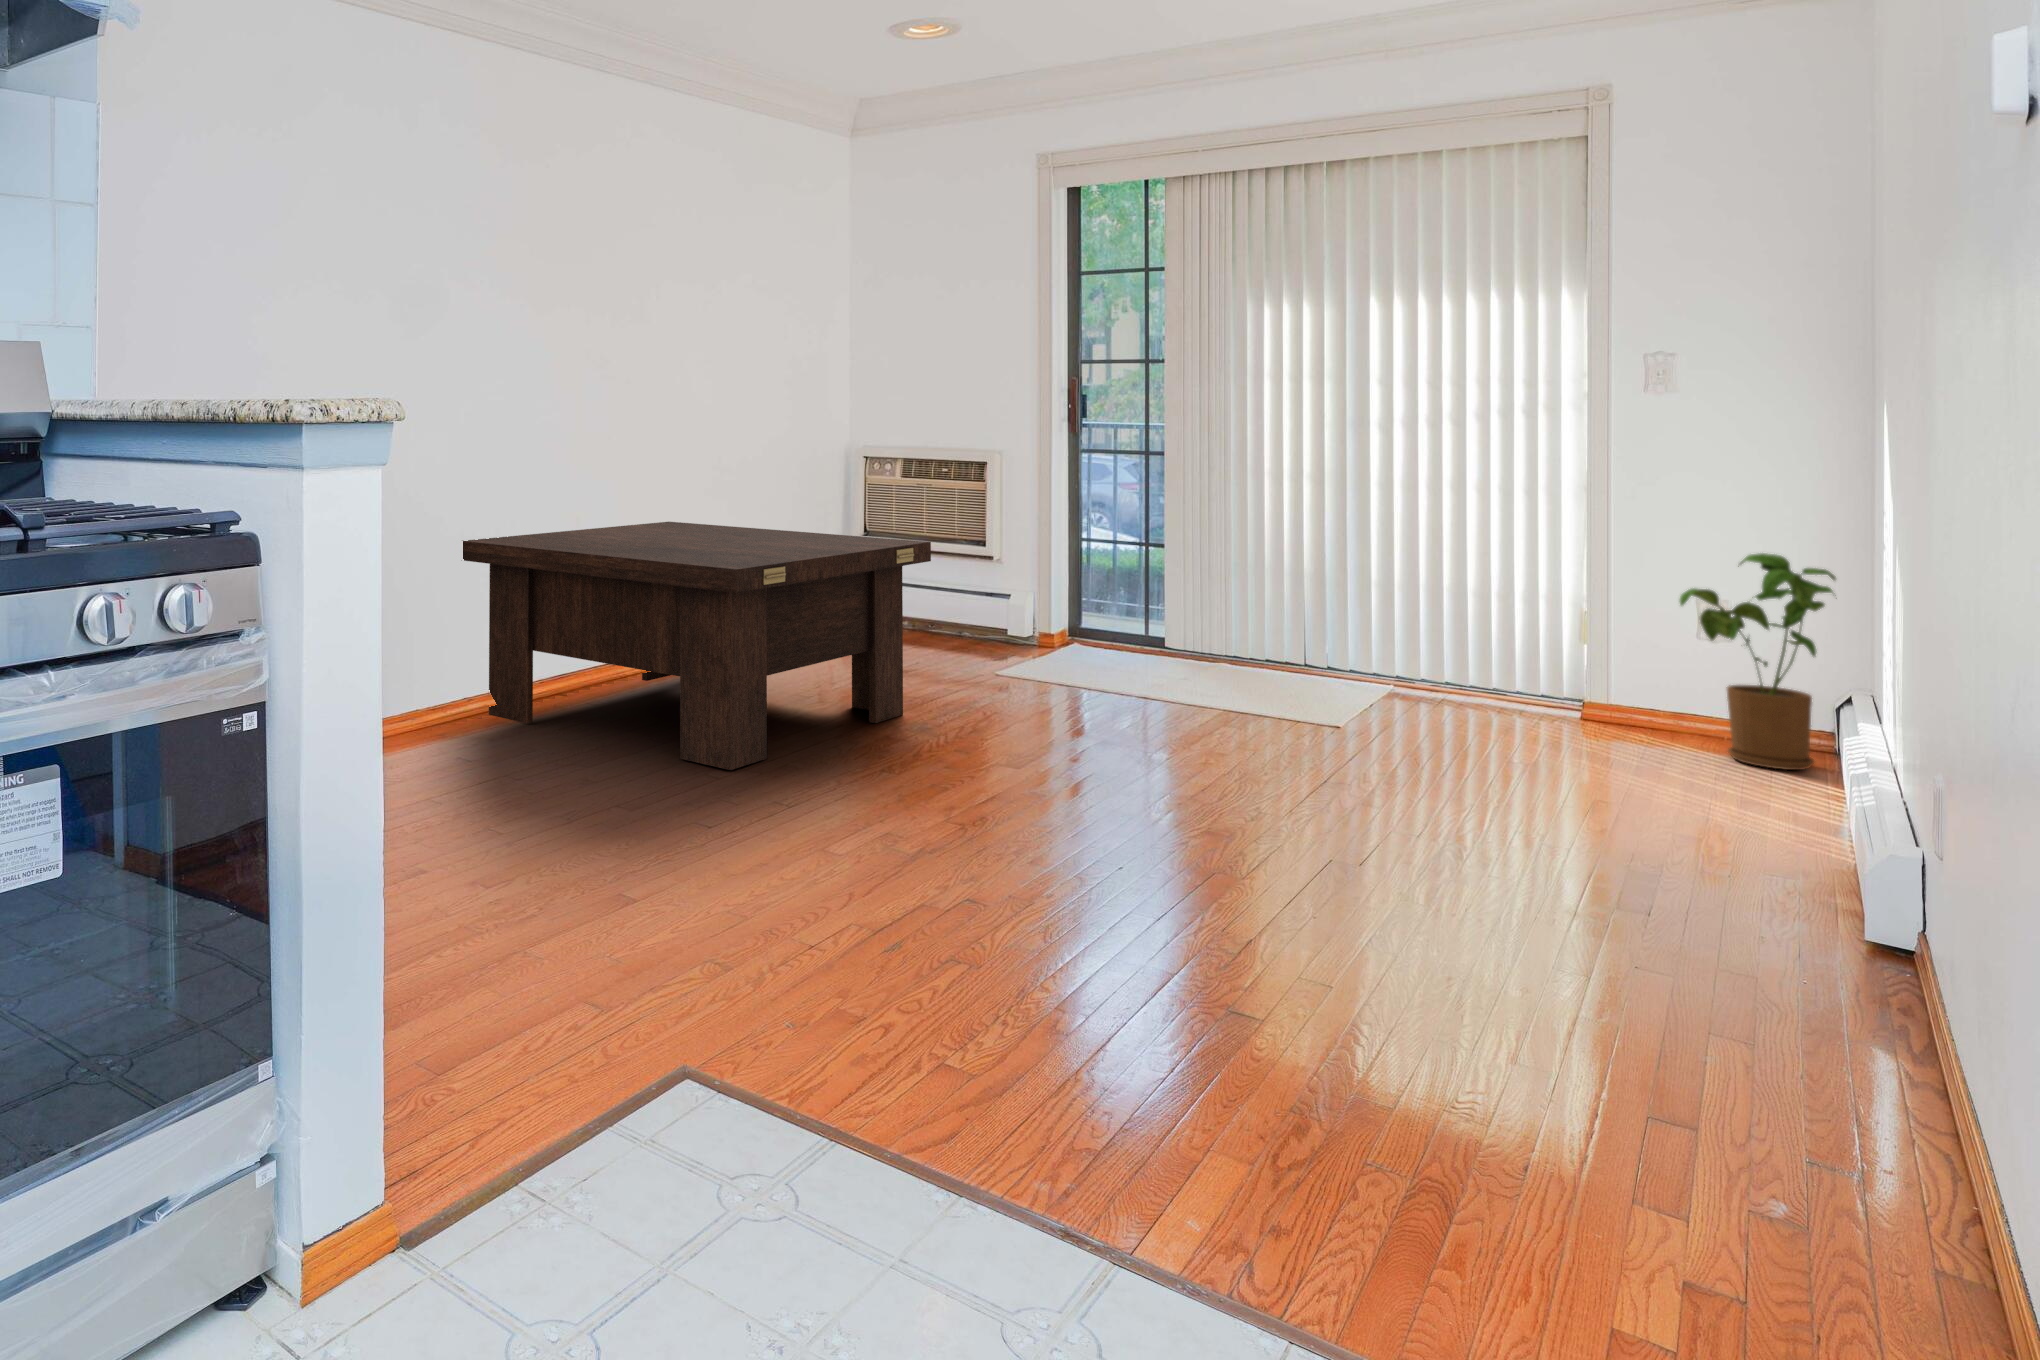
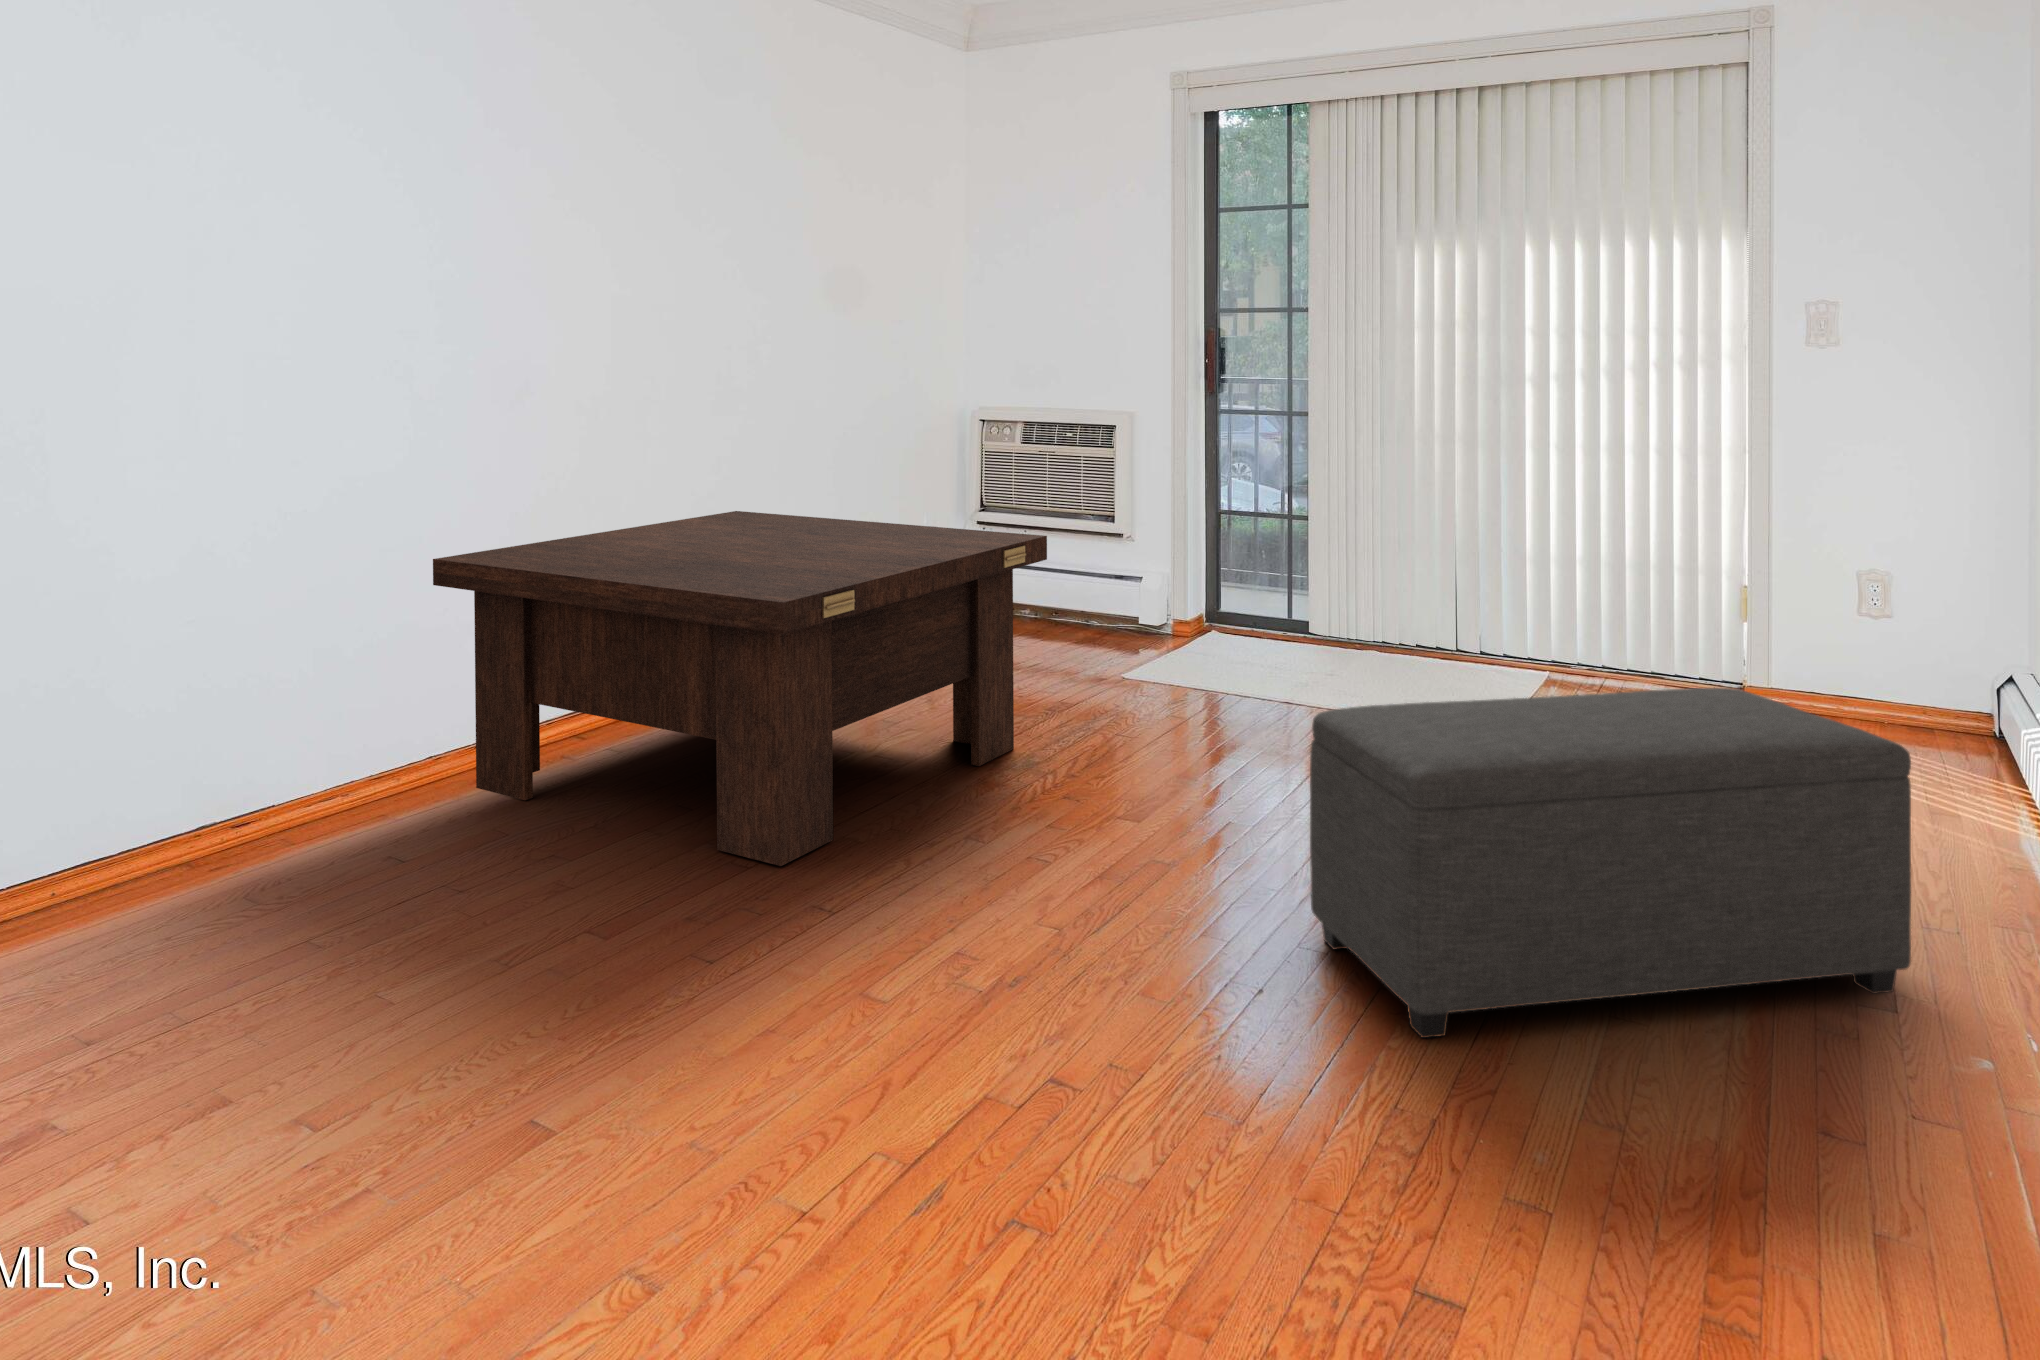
house plant: present [1680,553,1836,770] -> none [1857,525,2017,763]
ottoman: none [1149,658,1658,897] -> present [1310,688,1911,1038]

